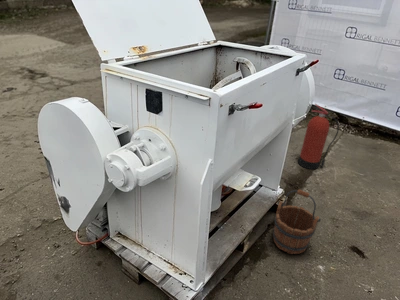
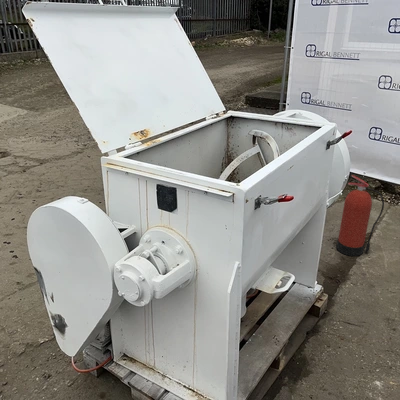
wooden bucket: present [273,190,321,254] -> none [314,286,372,368]

